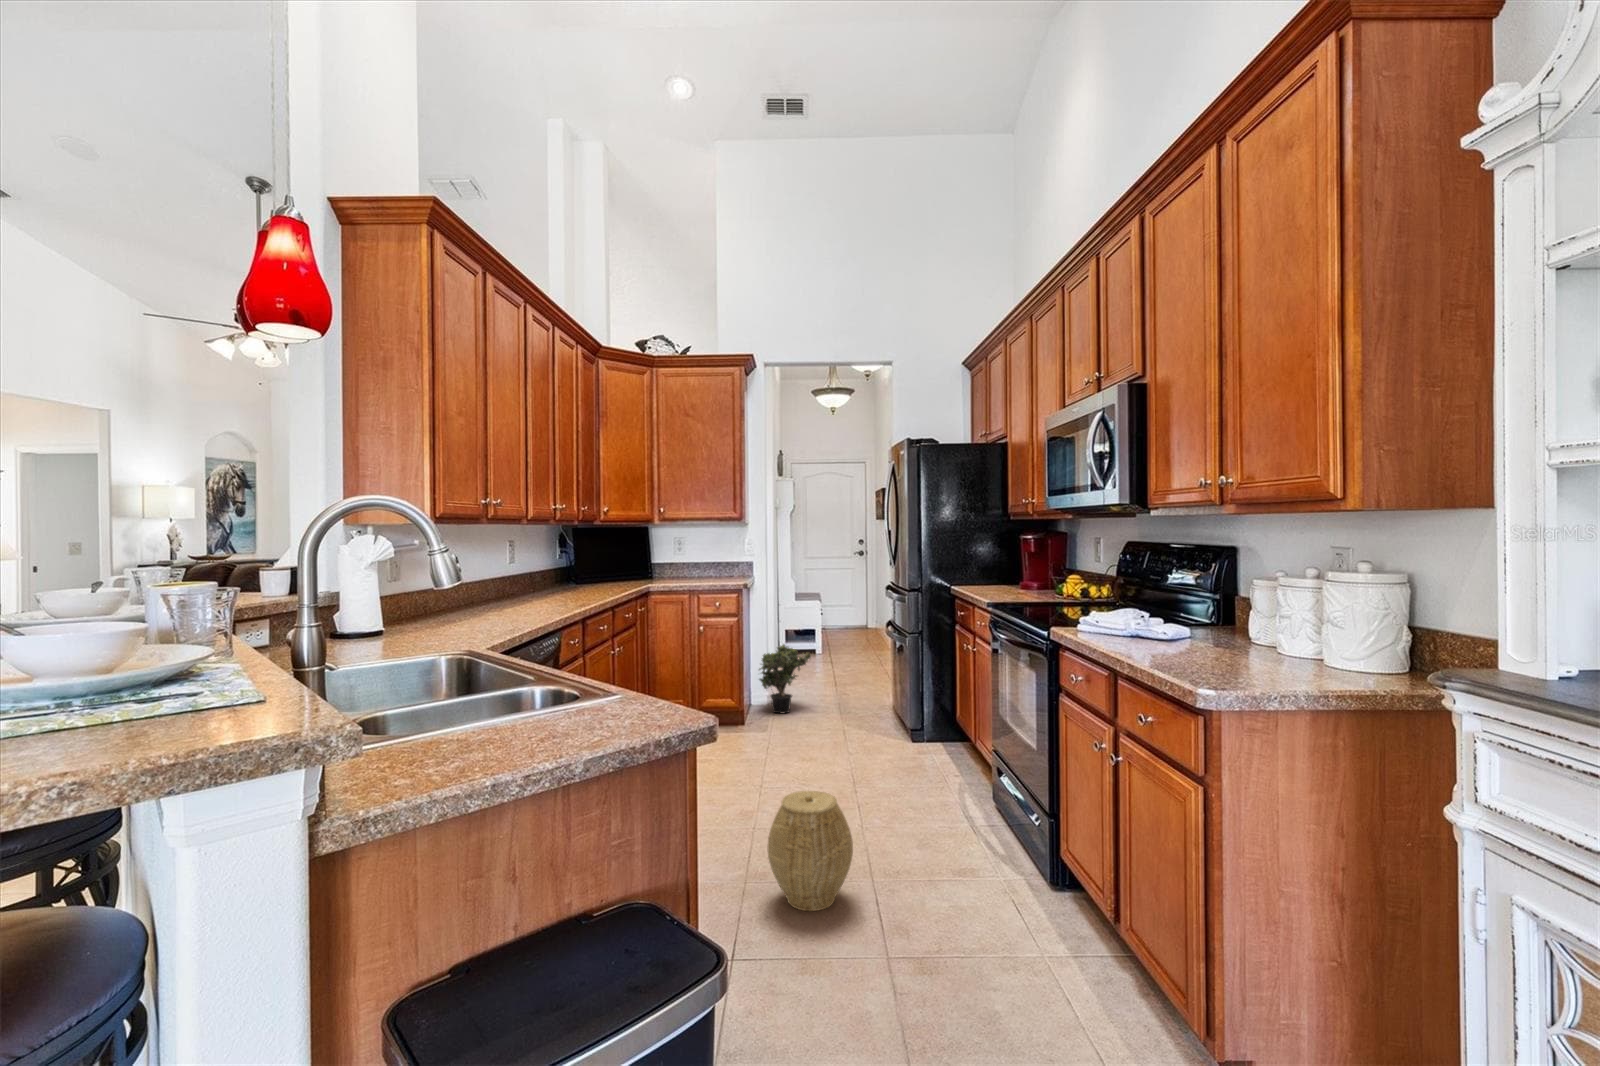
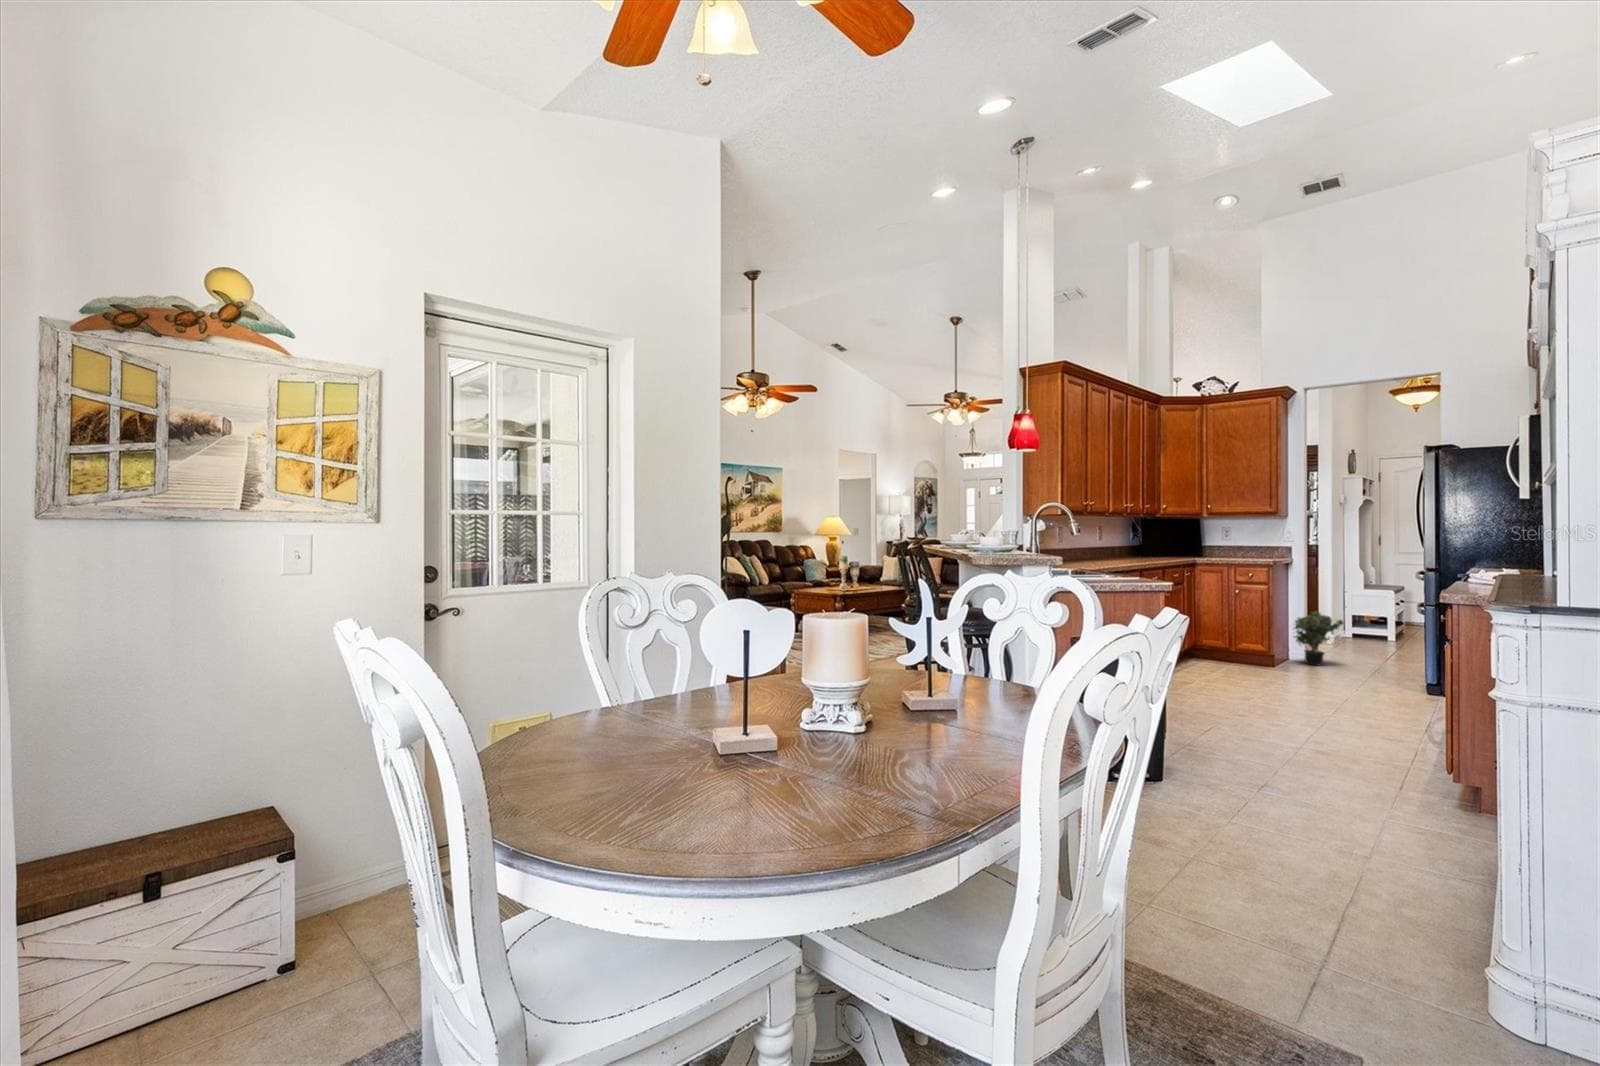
woven basket: present [767,791,853,911] -> none [1236,666,1293,730]

